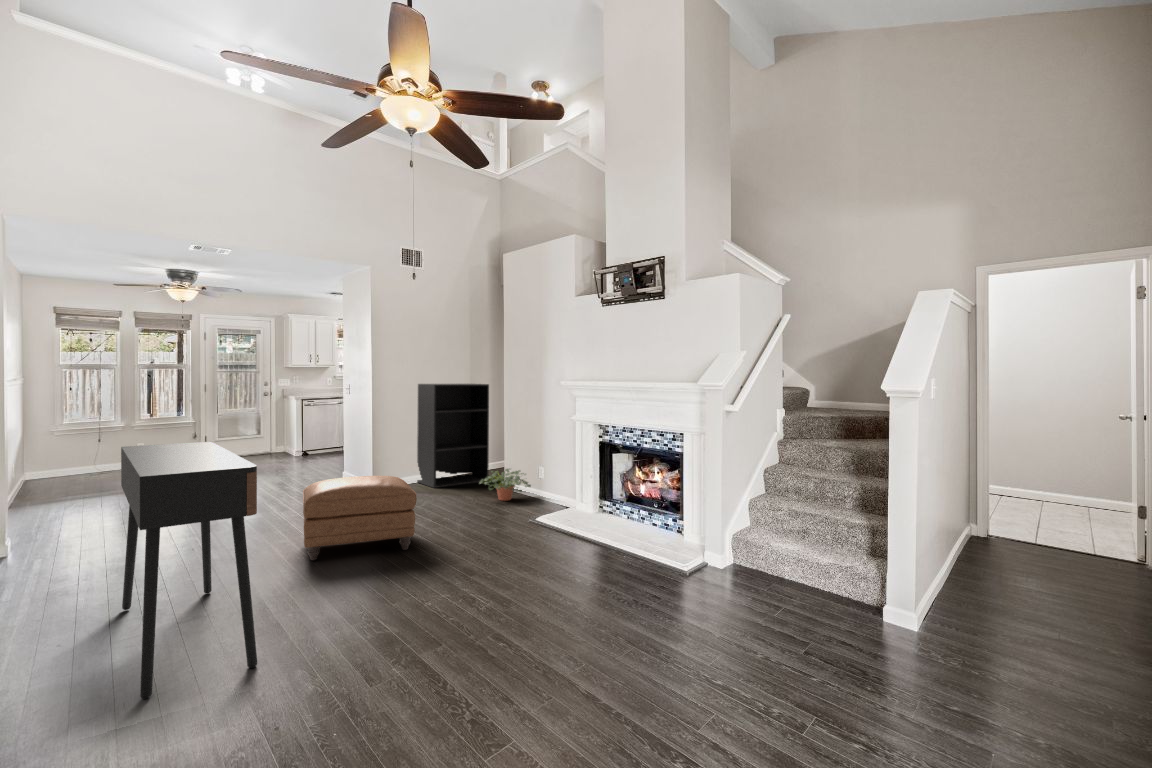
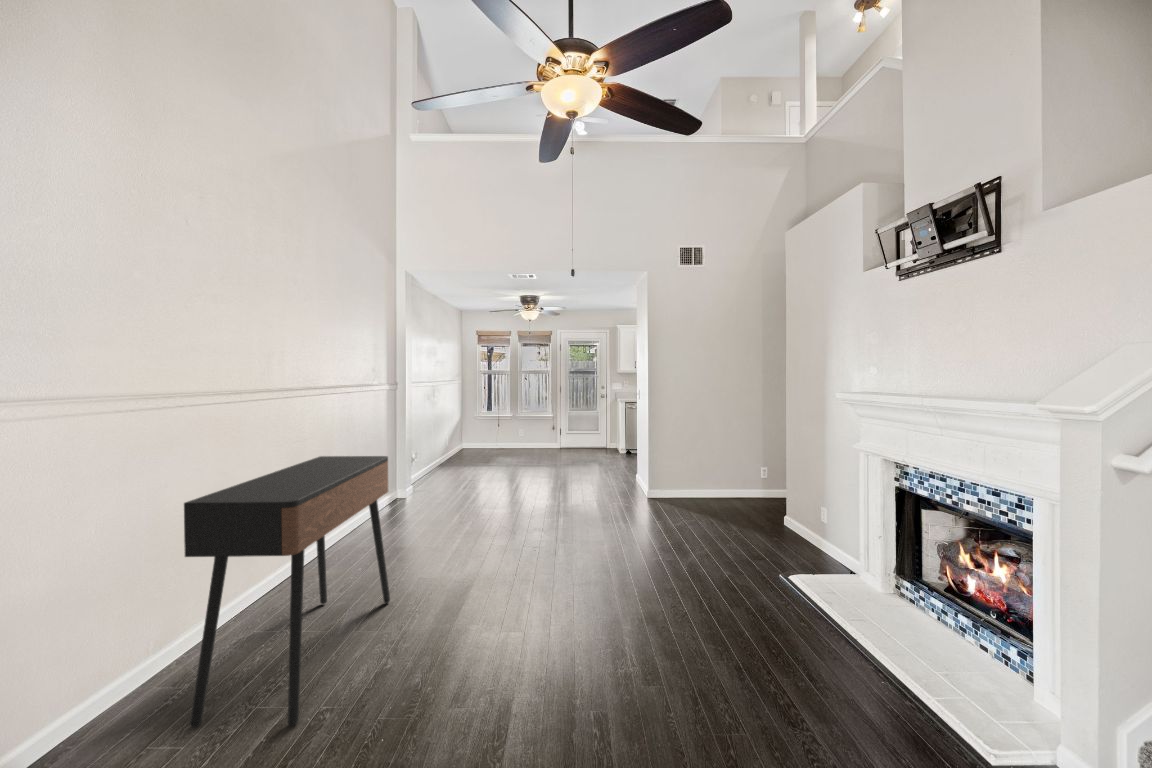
bookshelf: present [417,384,489,488] -> none [696,393,779,511]
potted plant: present [480,469,531,501] -> none [740,502,811,545]
ottoman: present [303,476,416,561] -> none [489,498,618,595]

